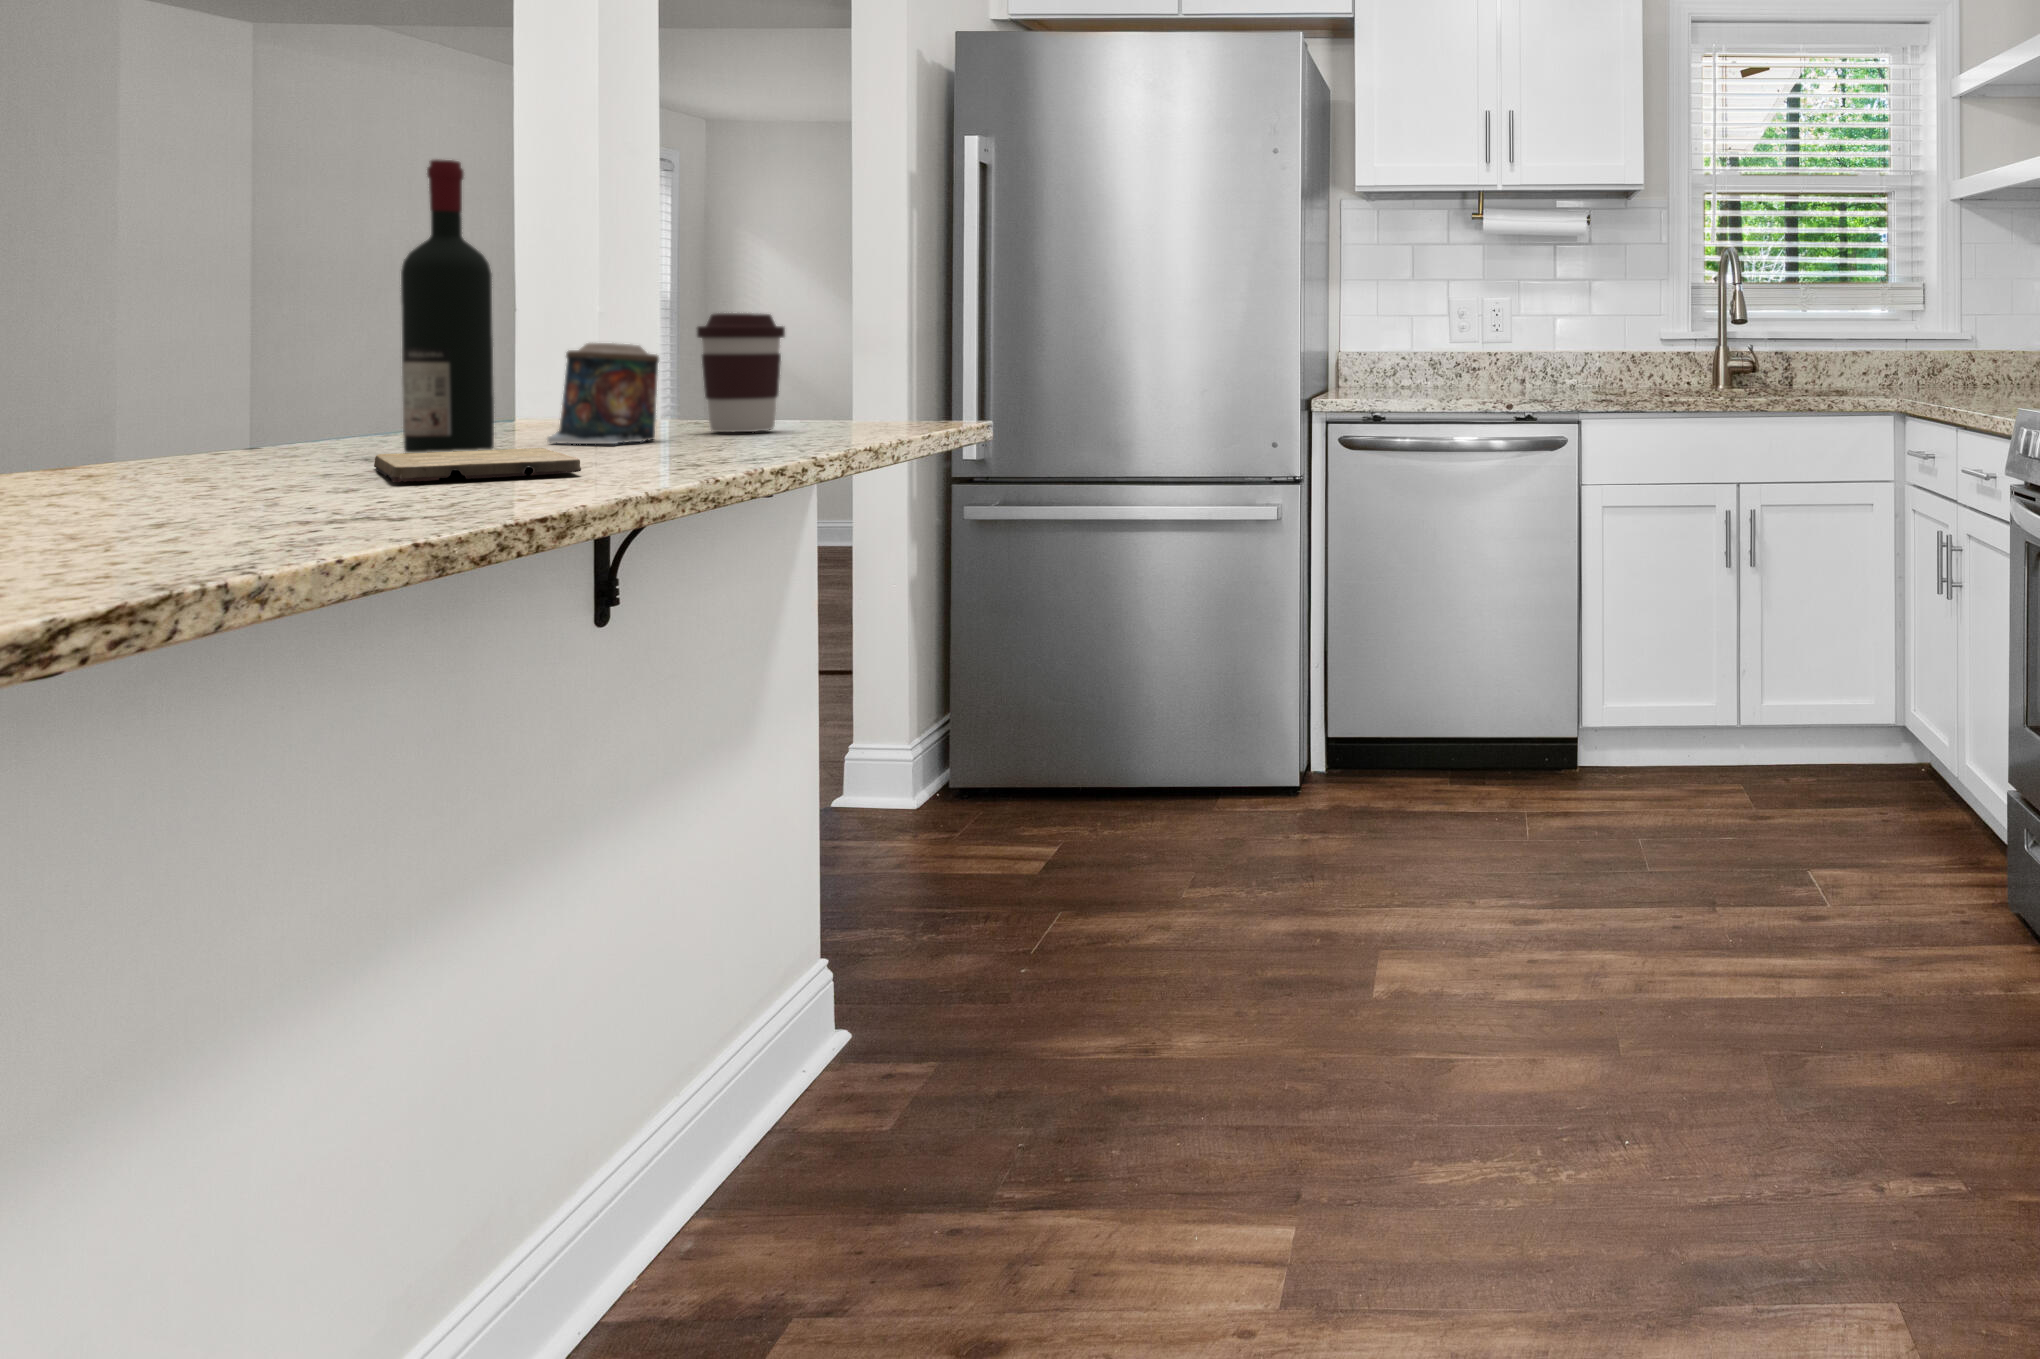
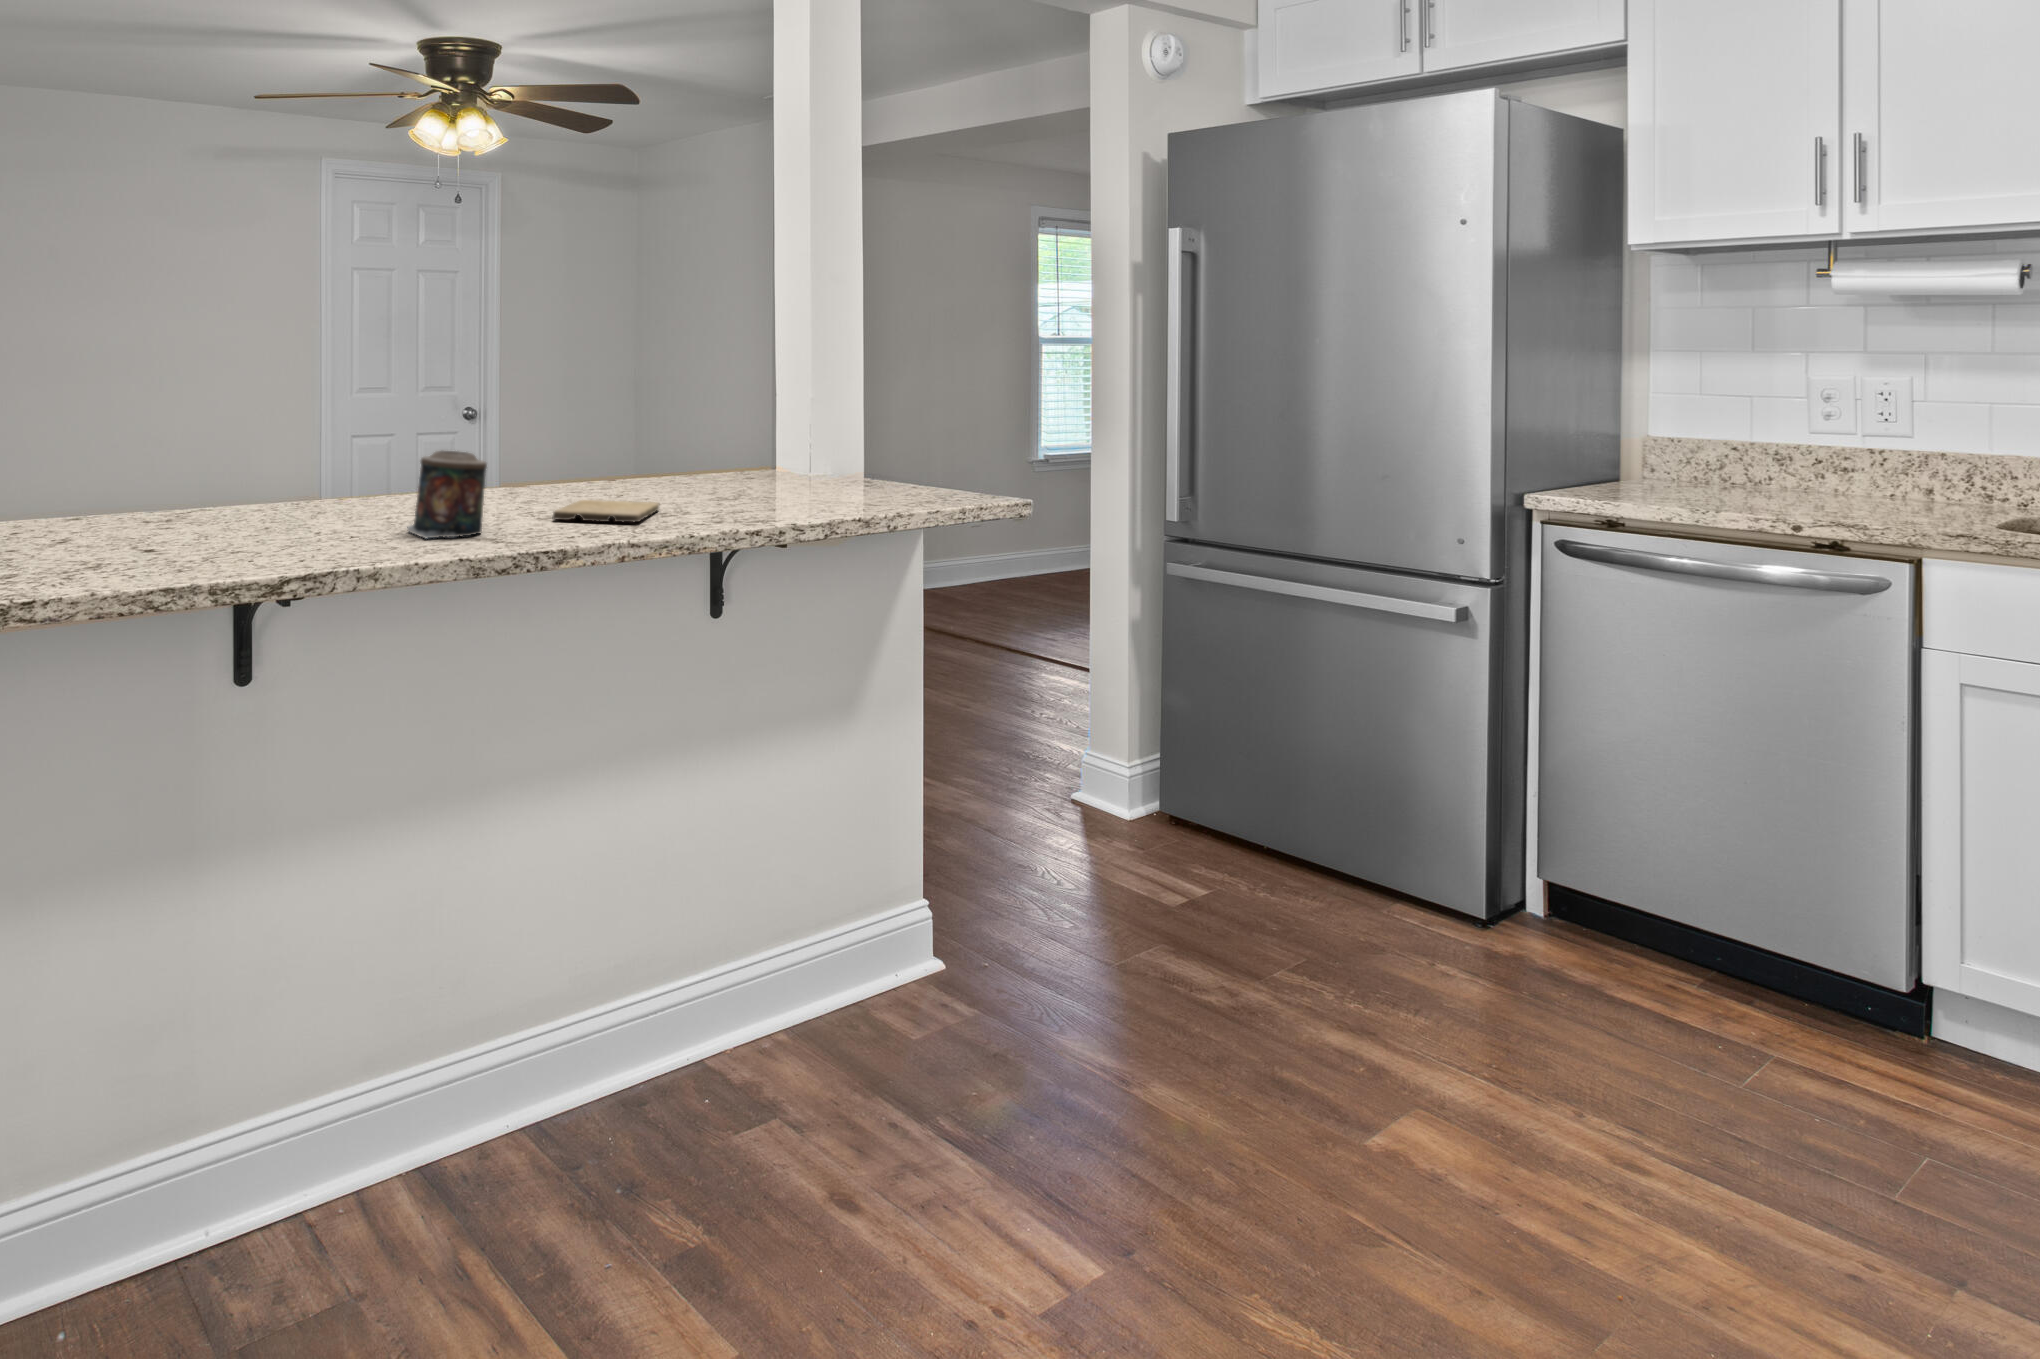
wine bottle: present [401,159,494,453] -> none [617,322,661,501]
coffee cup: present [697,313,785,432] -> none [804,411,860,497]
candle: present [547,343,659,444] -> present [407,450,487,538]

